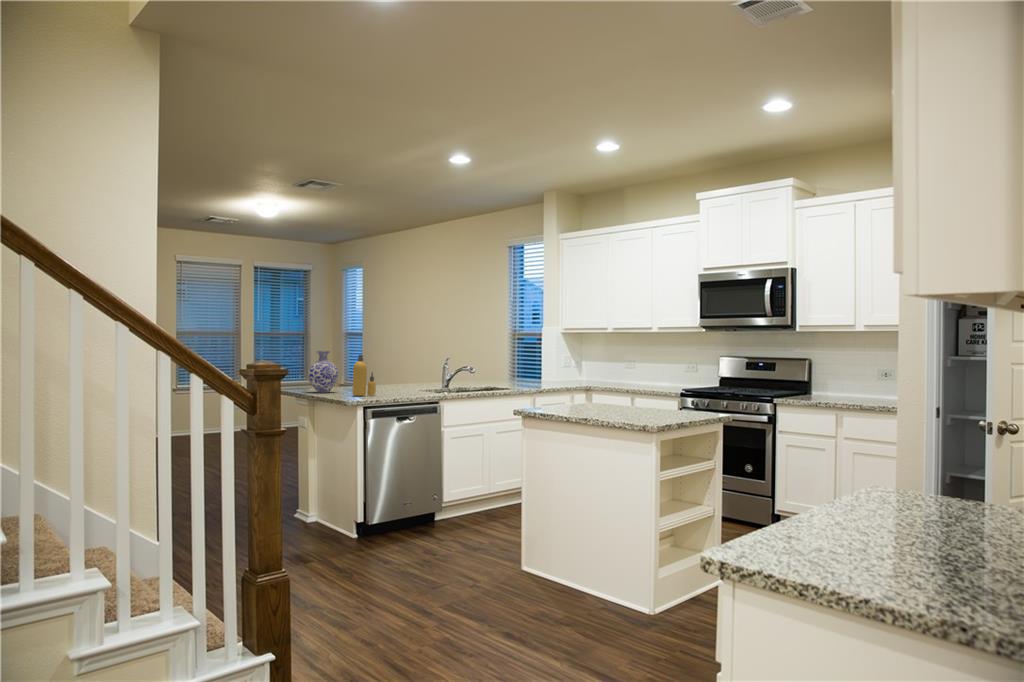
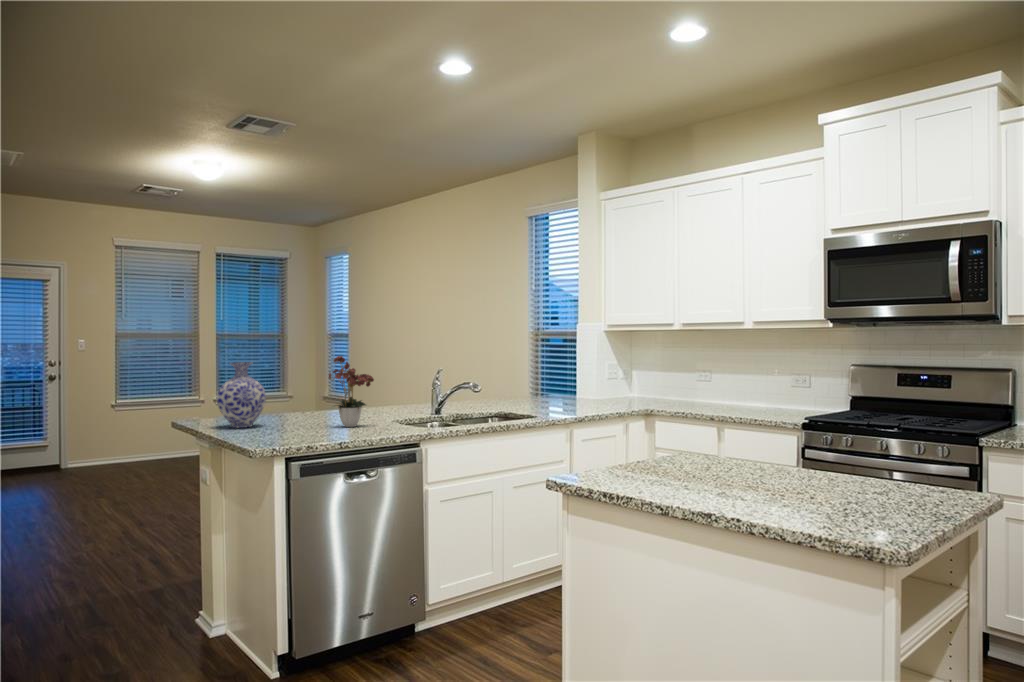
flower arrangement: none [378,345,410,393] -> present [329,356,374,427]
bottle: present [352,355,376,396] -> none [276,369,315,437]

